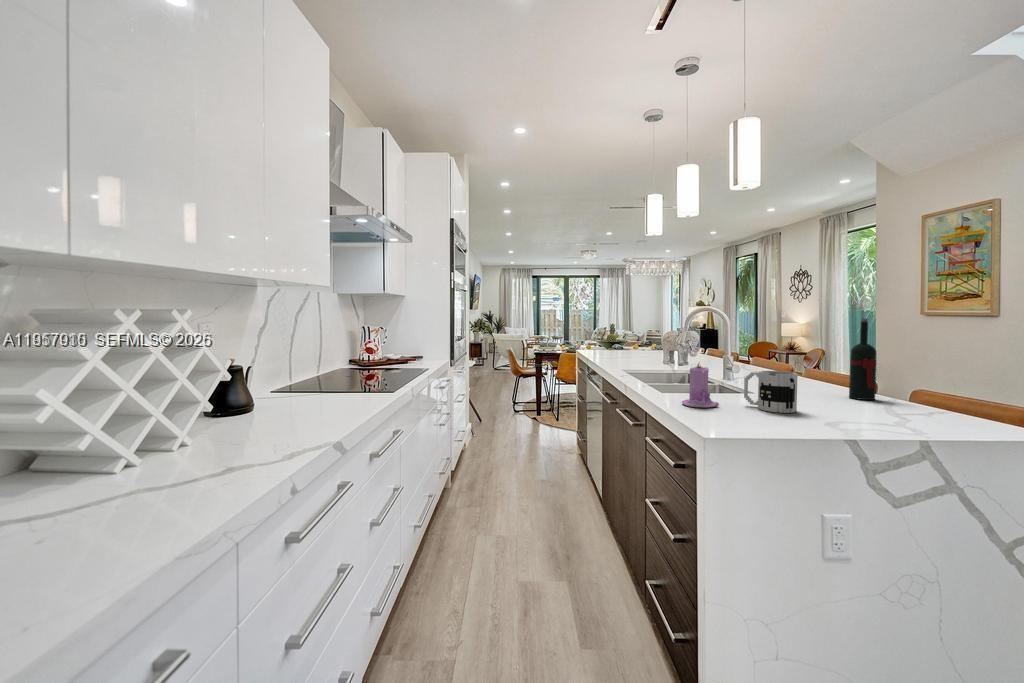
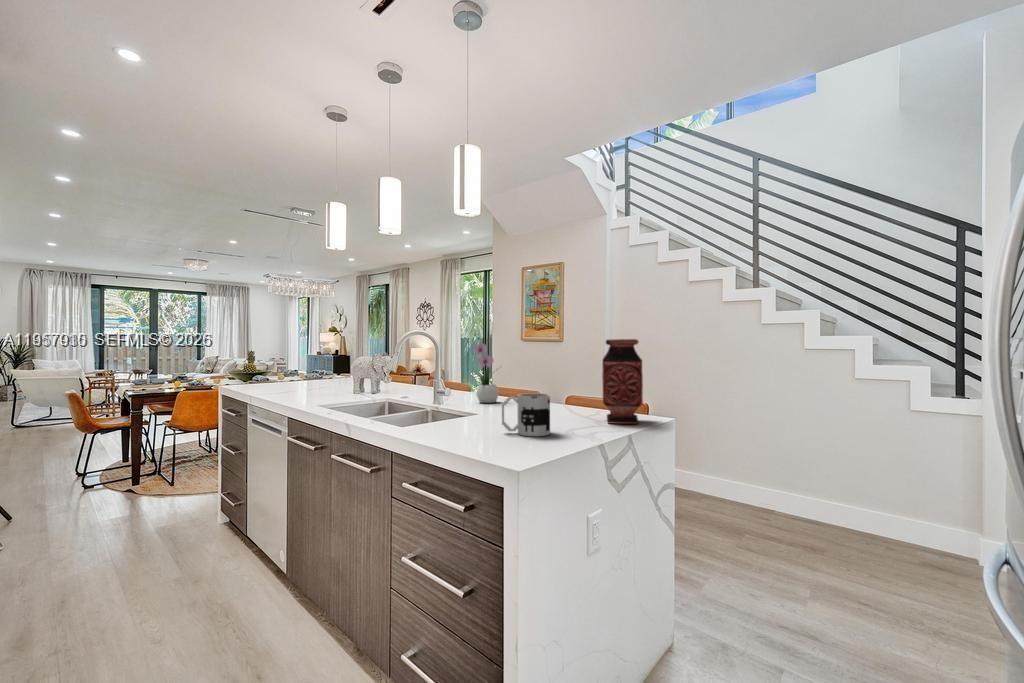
flower arrangement: none [772,309,810,383] -> present [473,334,499,403]
vase: none [888,317,966,421] -> present [602,339,643,424]
wine bottle: present [849,319,876,400] -> none [551,341,571,412]
candle: present [682,363,719,408] -> none [446,389,487,444]

